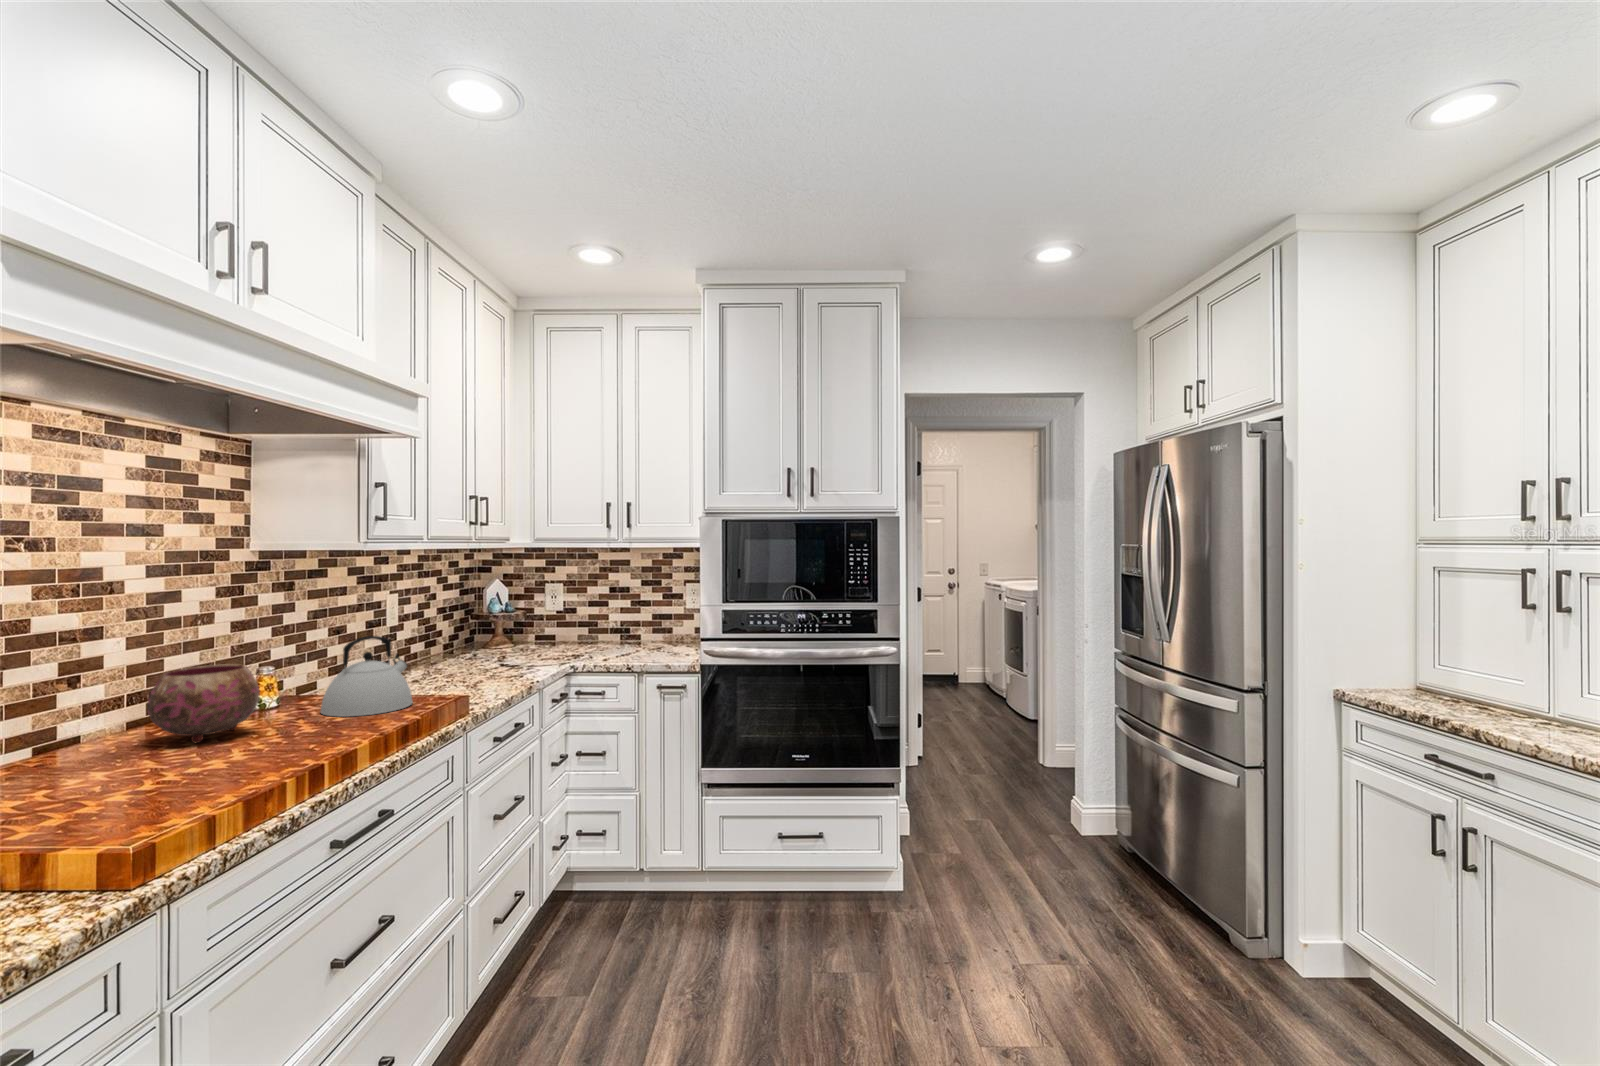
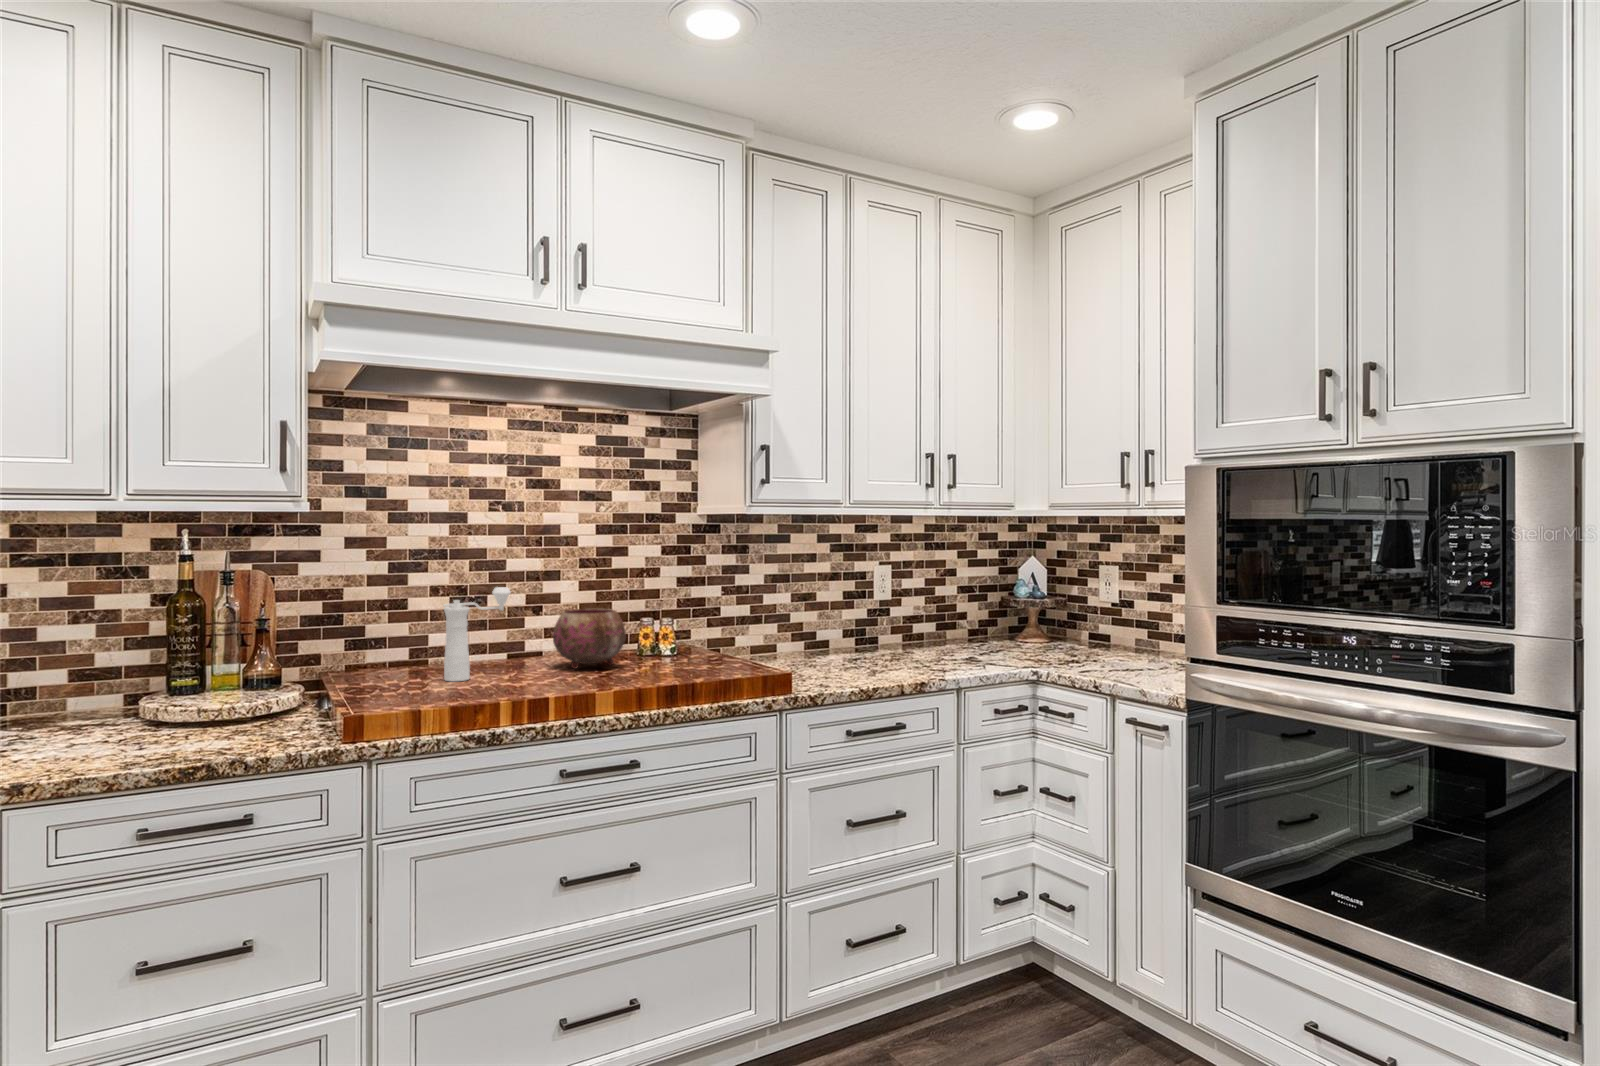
kettle: present [321,636,413,717] -> none [682,599,764,674]
pepper mill: none [52,652,142,796] -> present [443,587,511,681]

